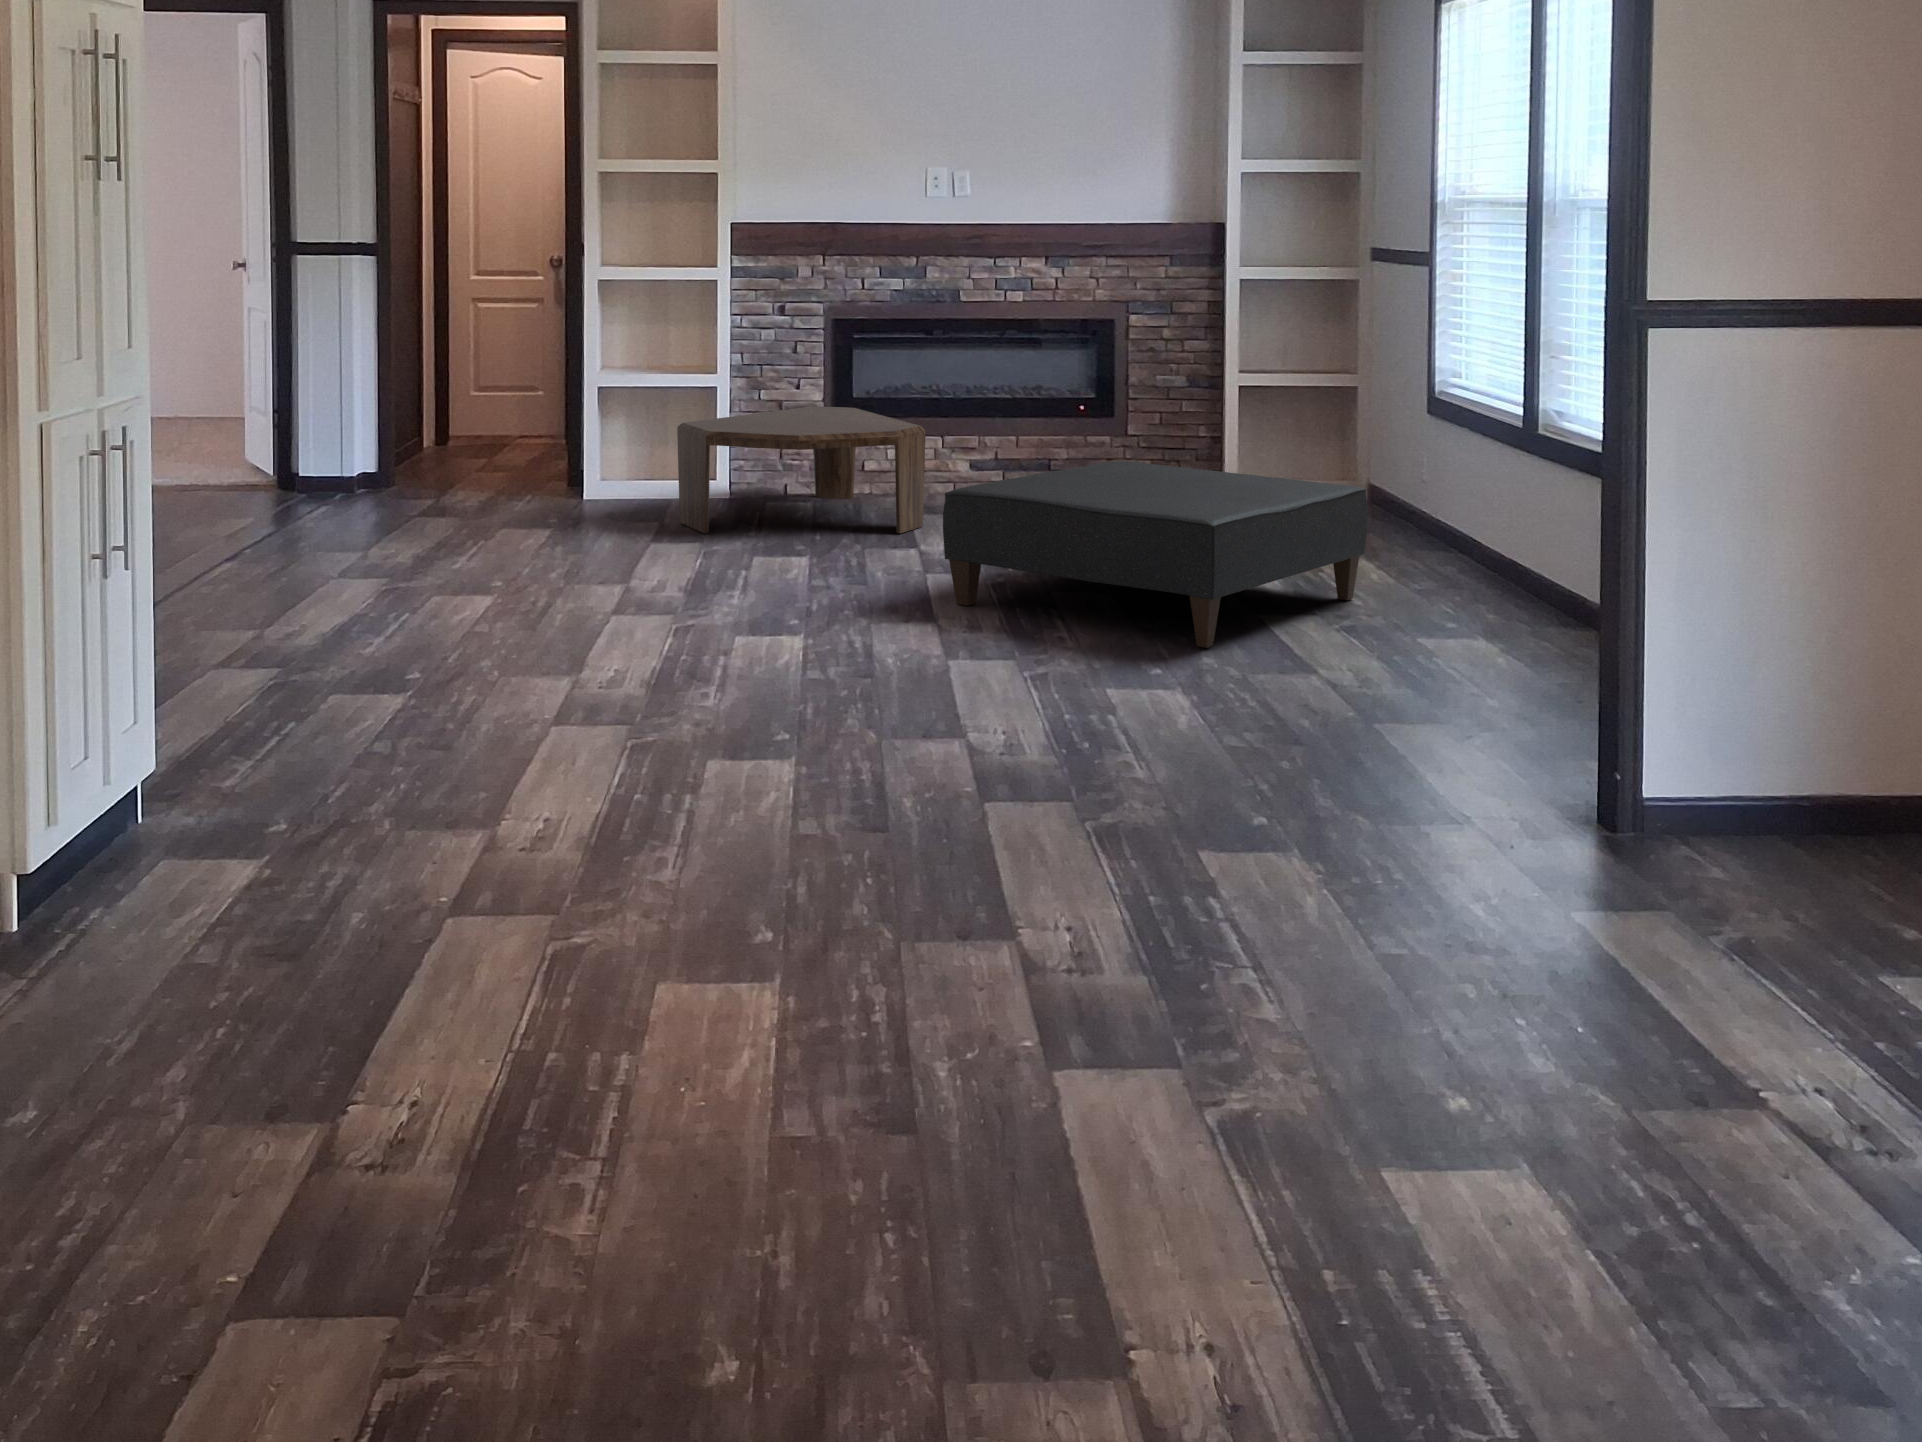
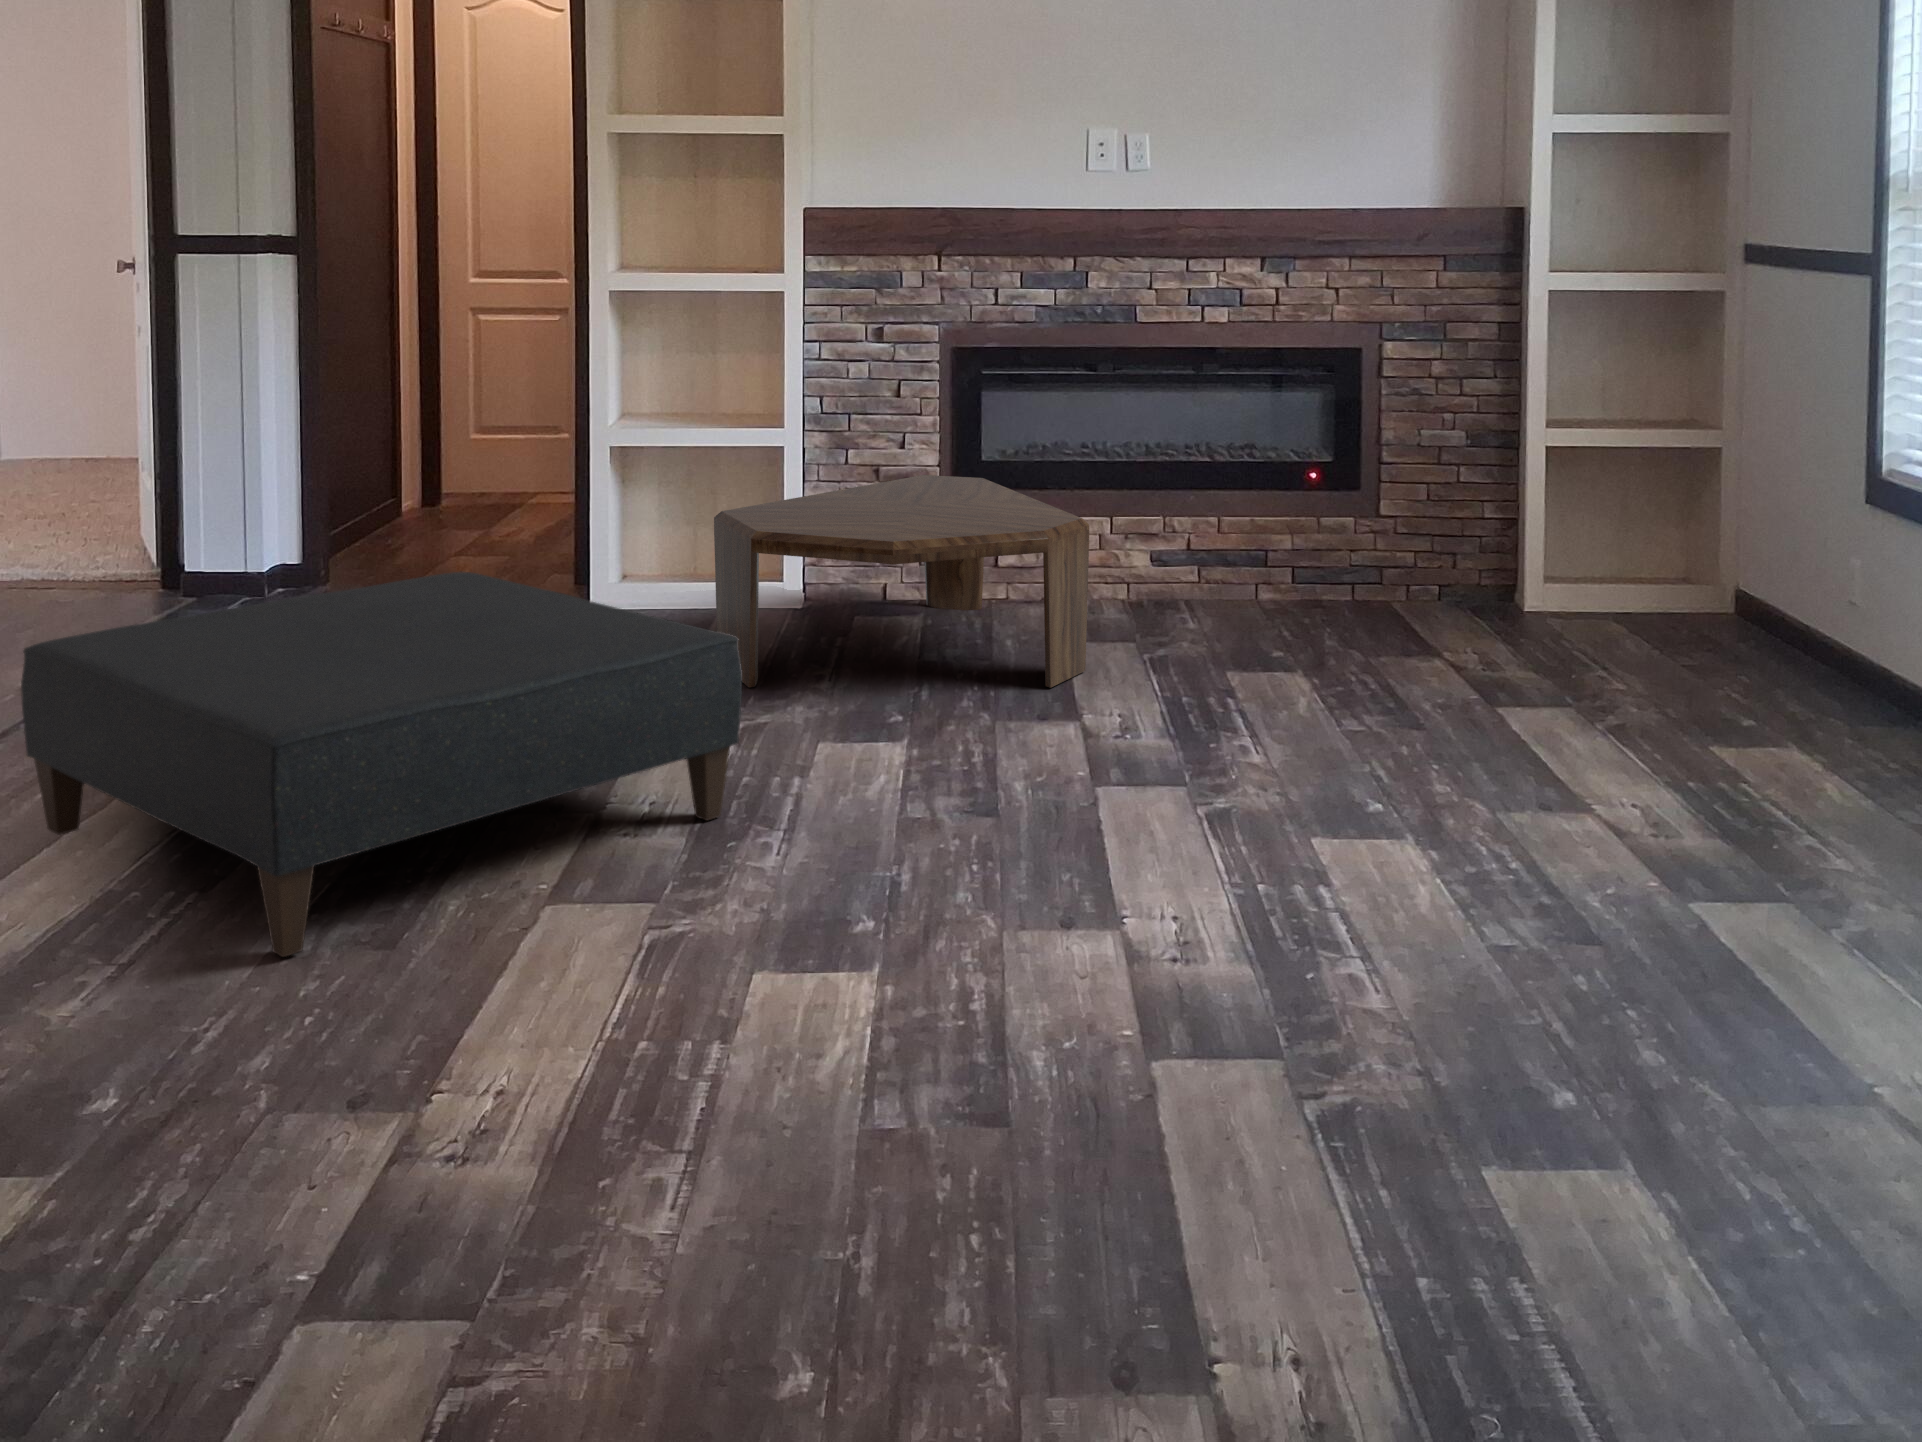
ottoman: present [943,461,1368,648] -> present [21,572,742,957]

